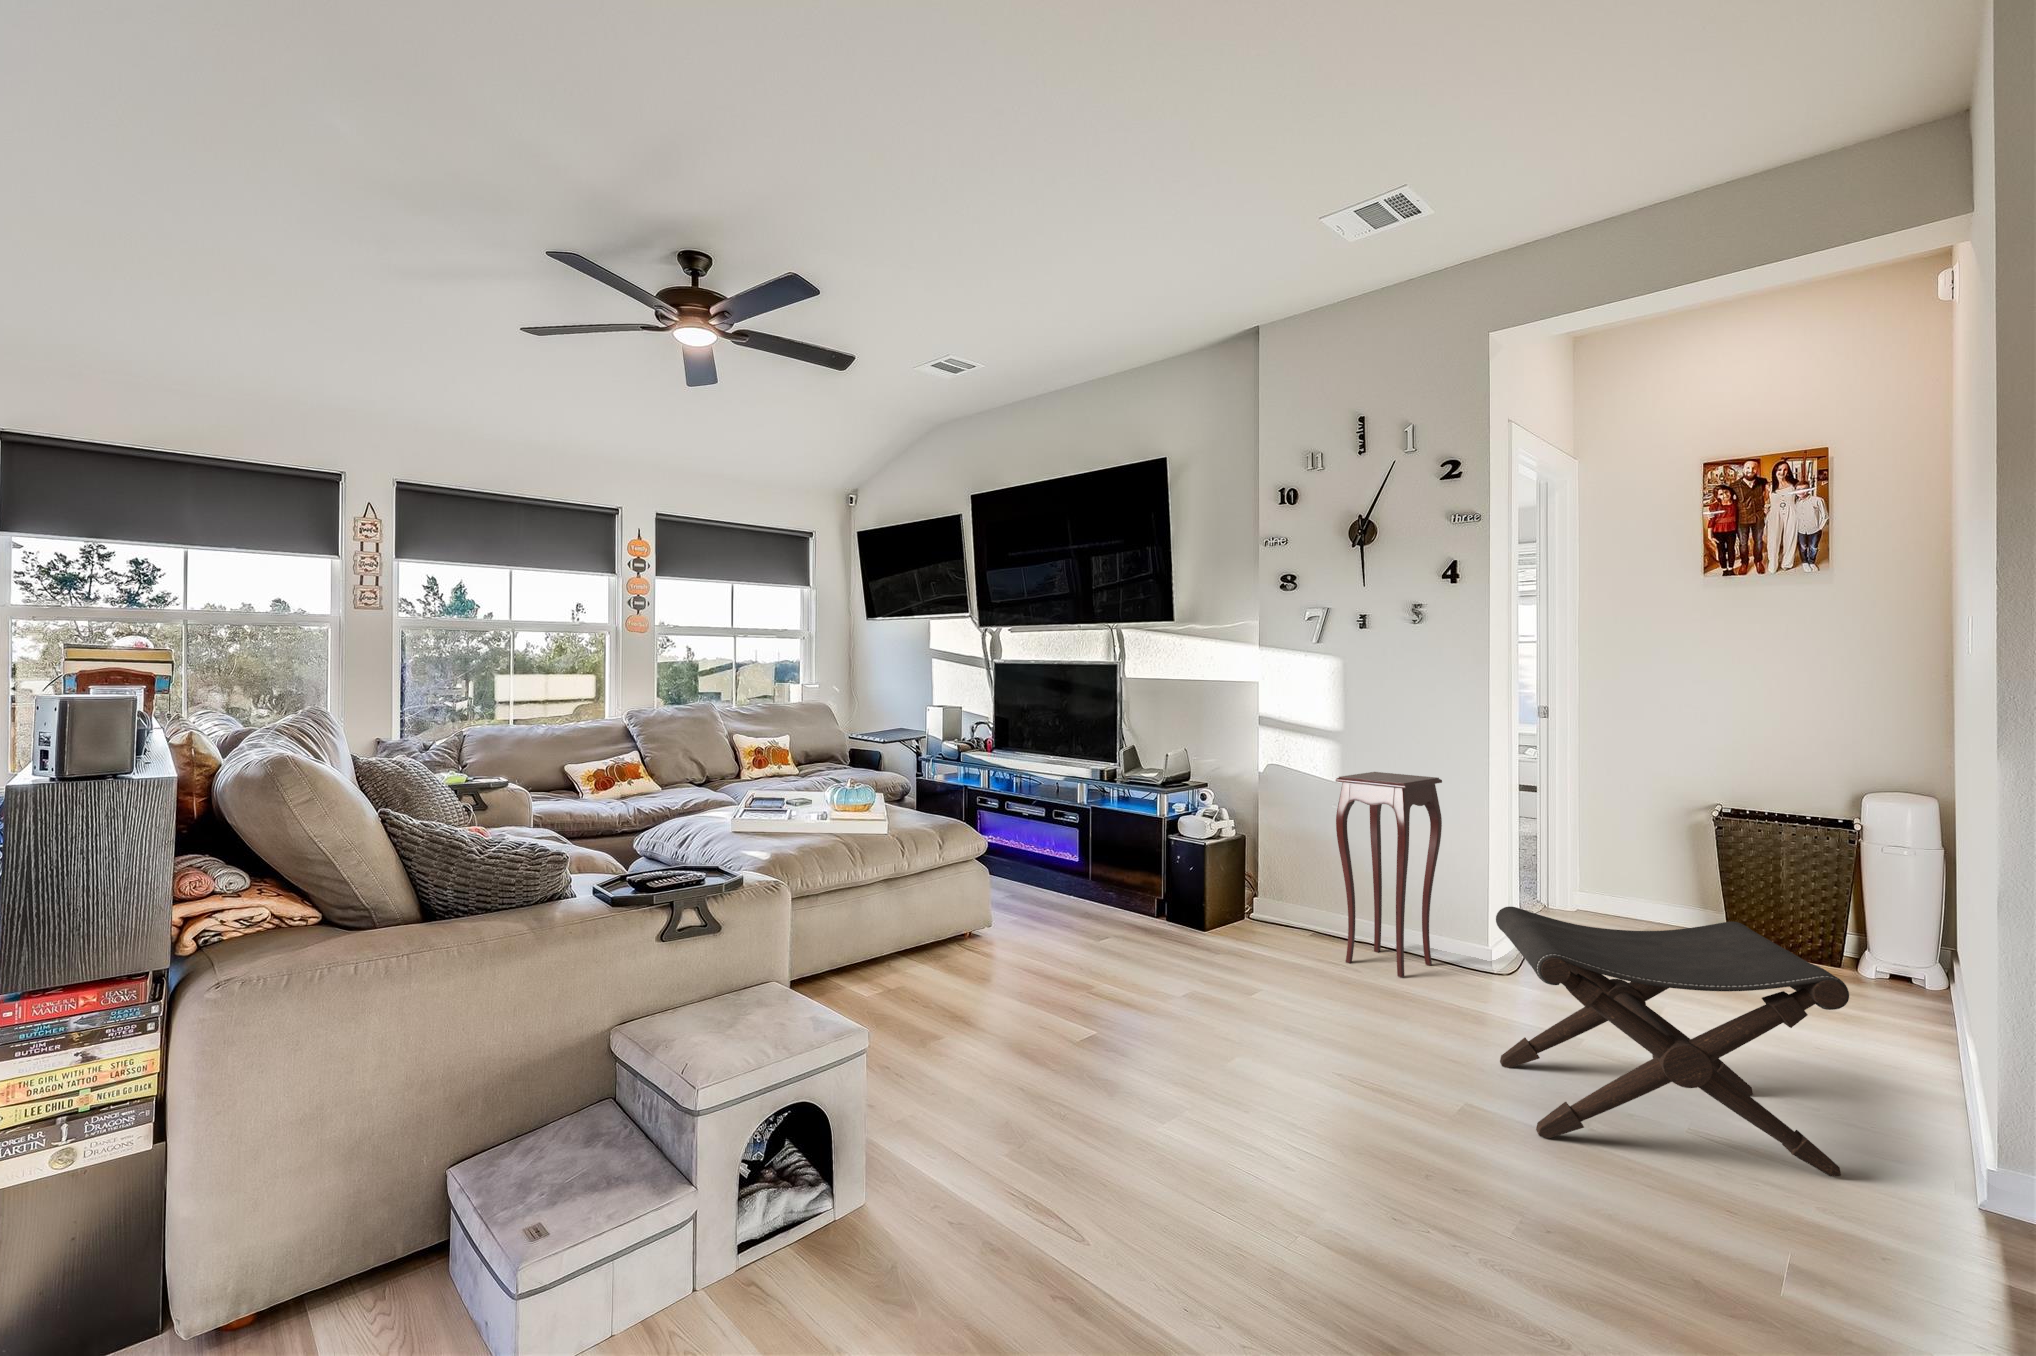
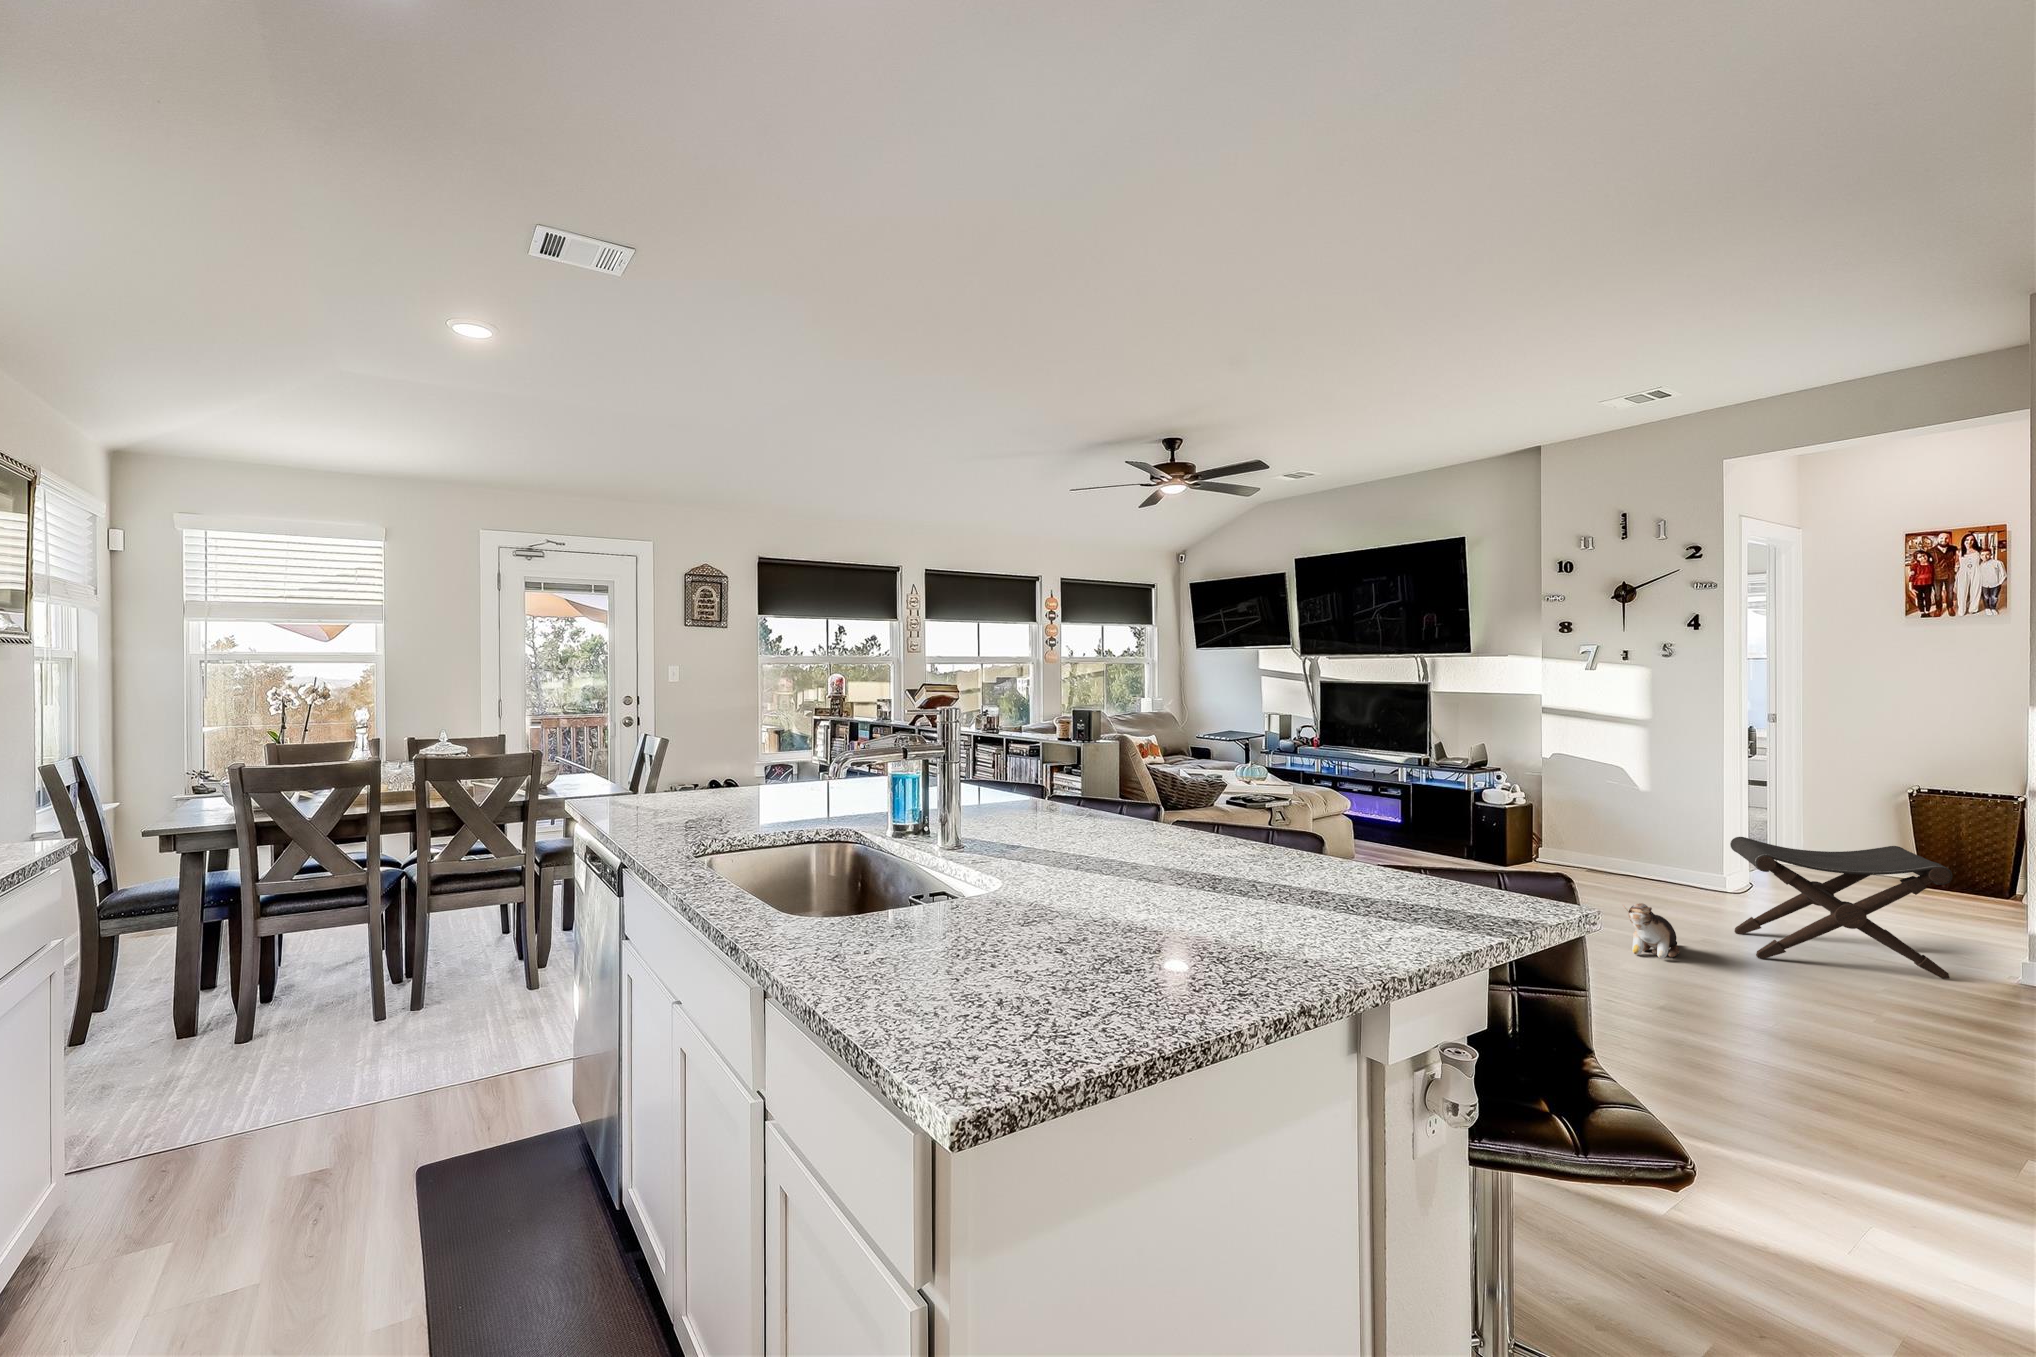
side table: present [1336,772,1442,977] -> none [1610,759,1691,895]
plush toy: none [1323,1053,1417,1155] -> present [1624,903,1680,959]

